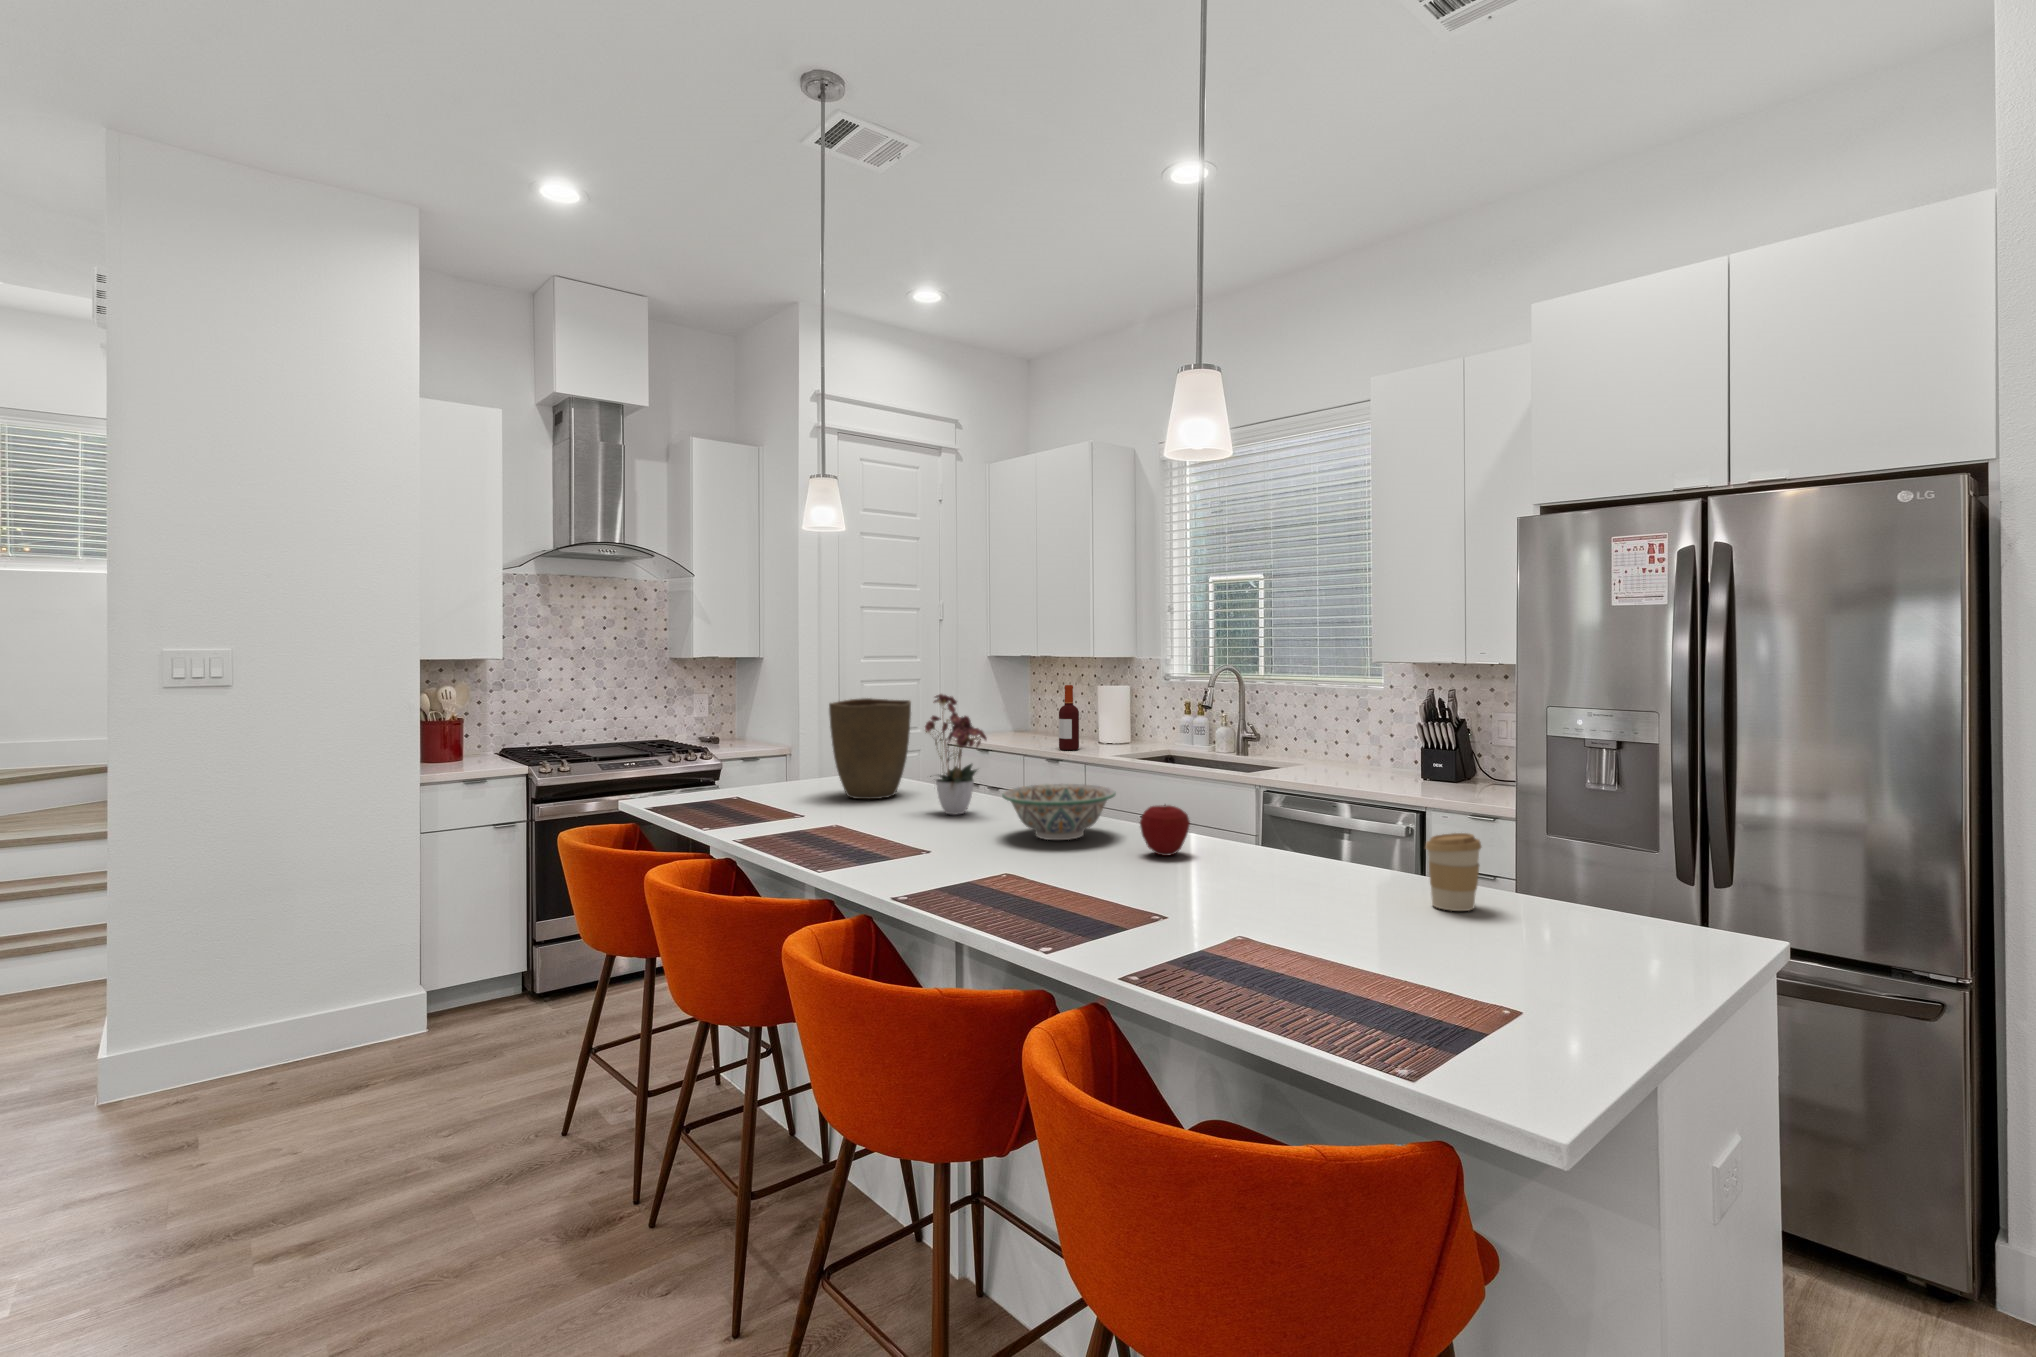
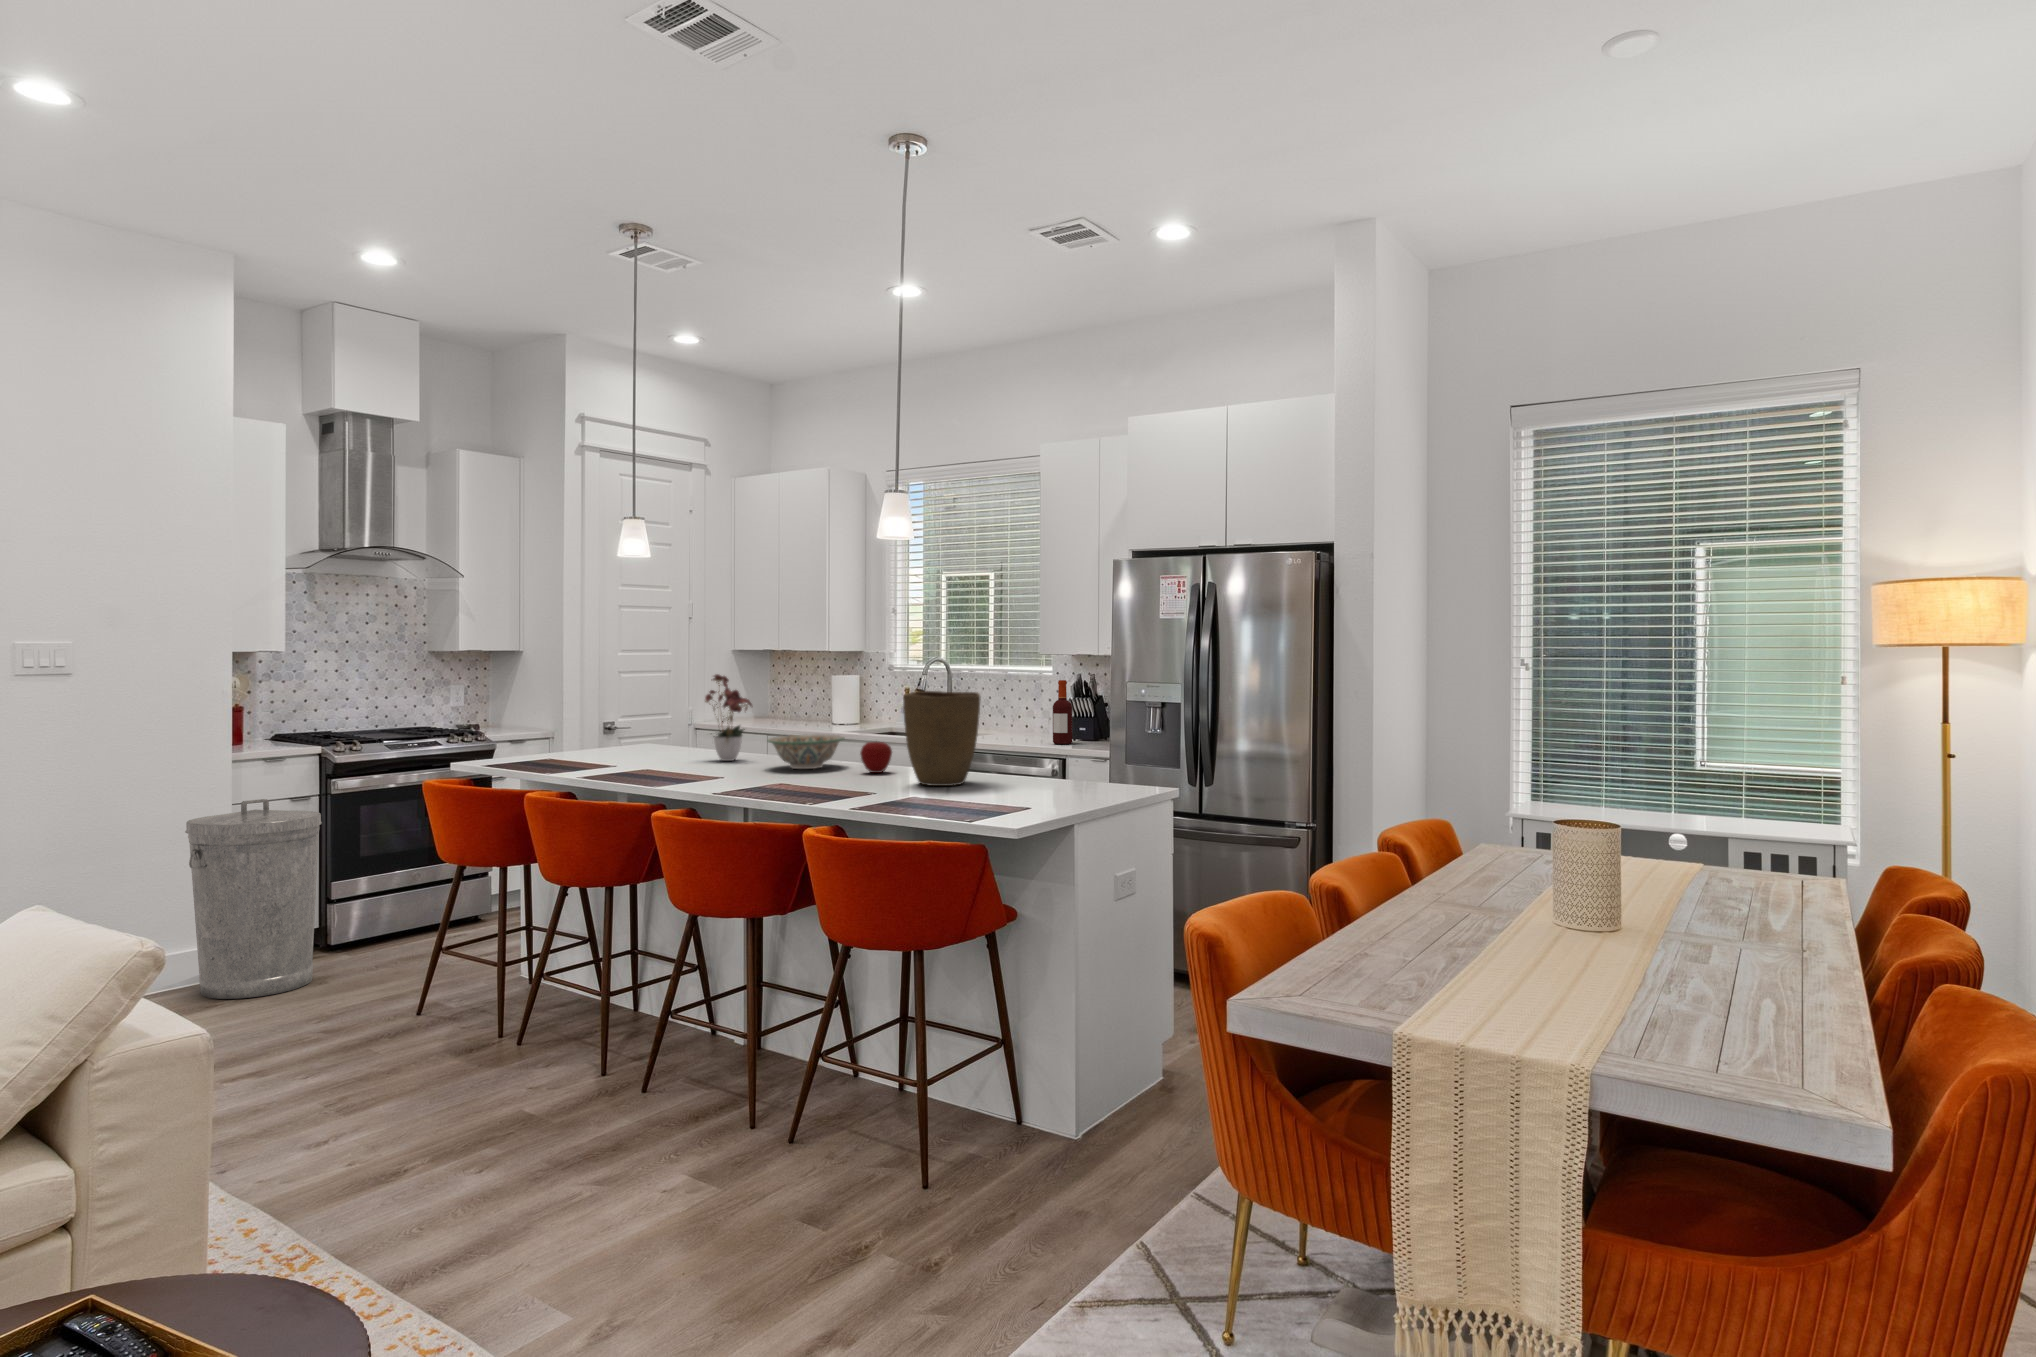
bottle: present [1059,685,1079,750] -> present [1053,680,1072,744]
vase: present [829,698,911,799] -> present [903,691,980,786]
coffee cup: present [1426,833,1481,911] -> none [1019,744,1047,785]
trash can: none [345,835,503,1077] -> present [185,799,322,999]

